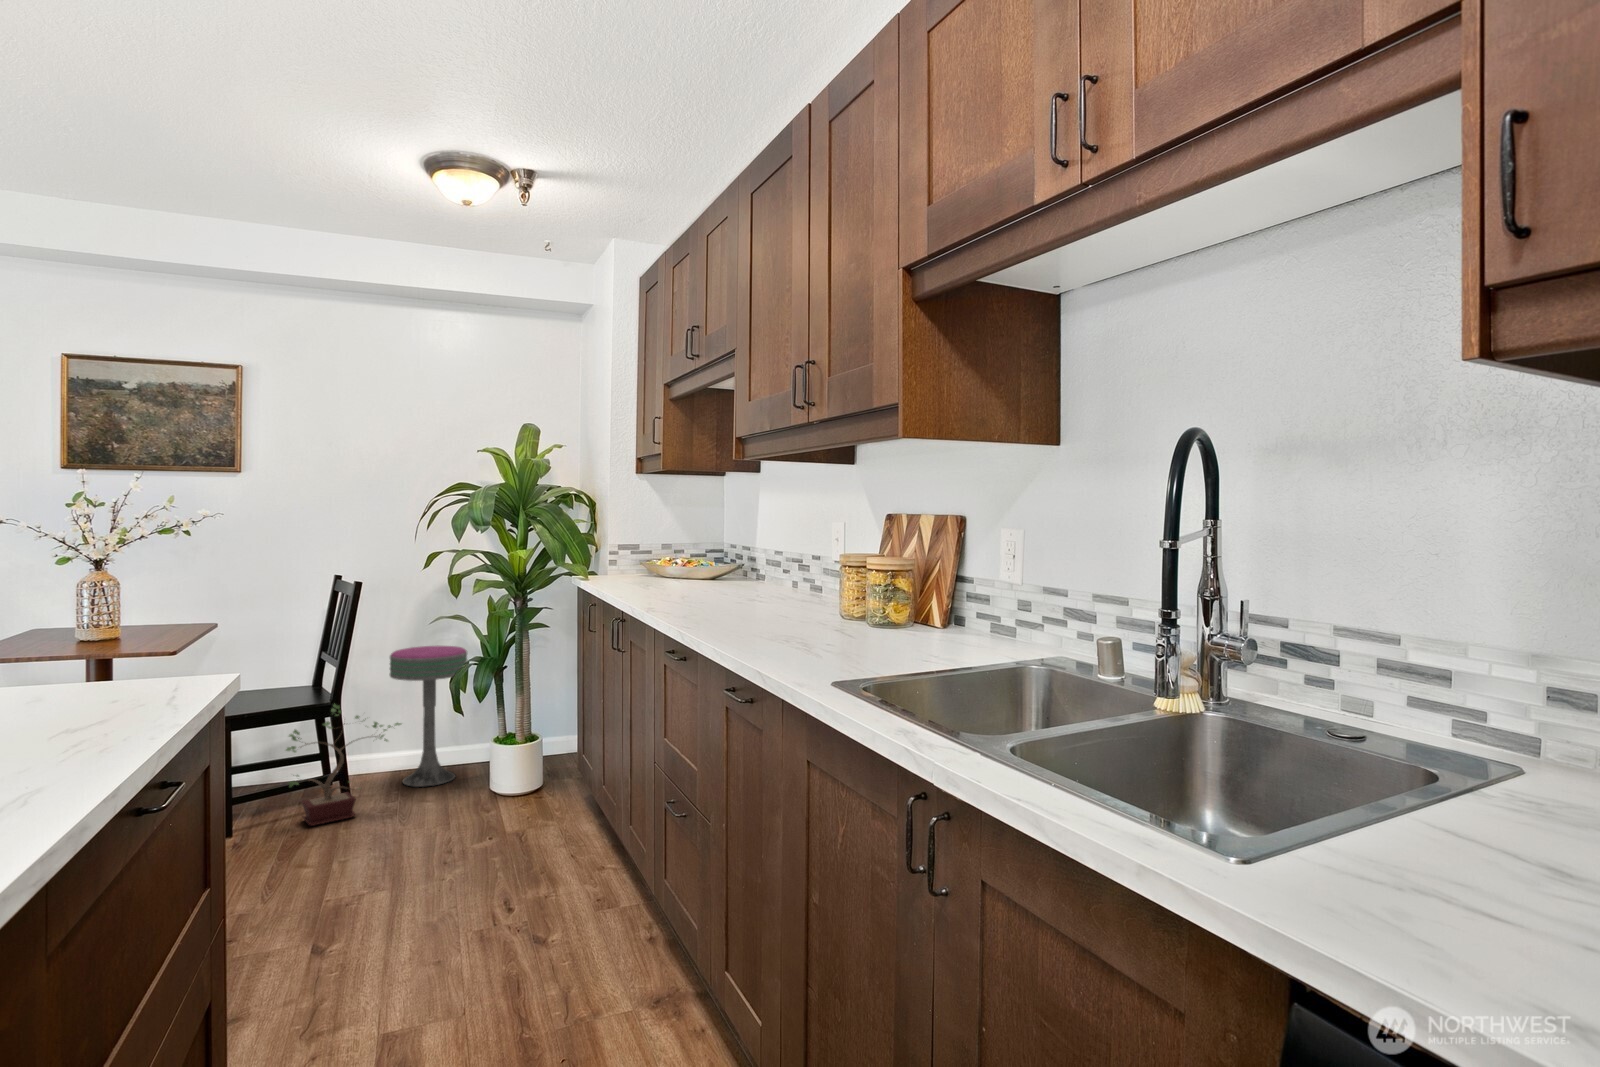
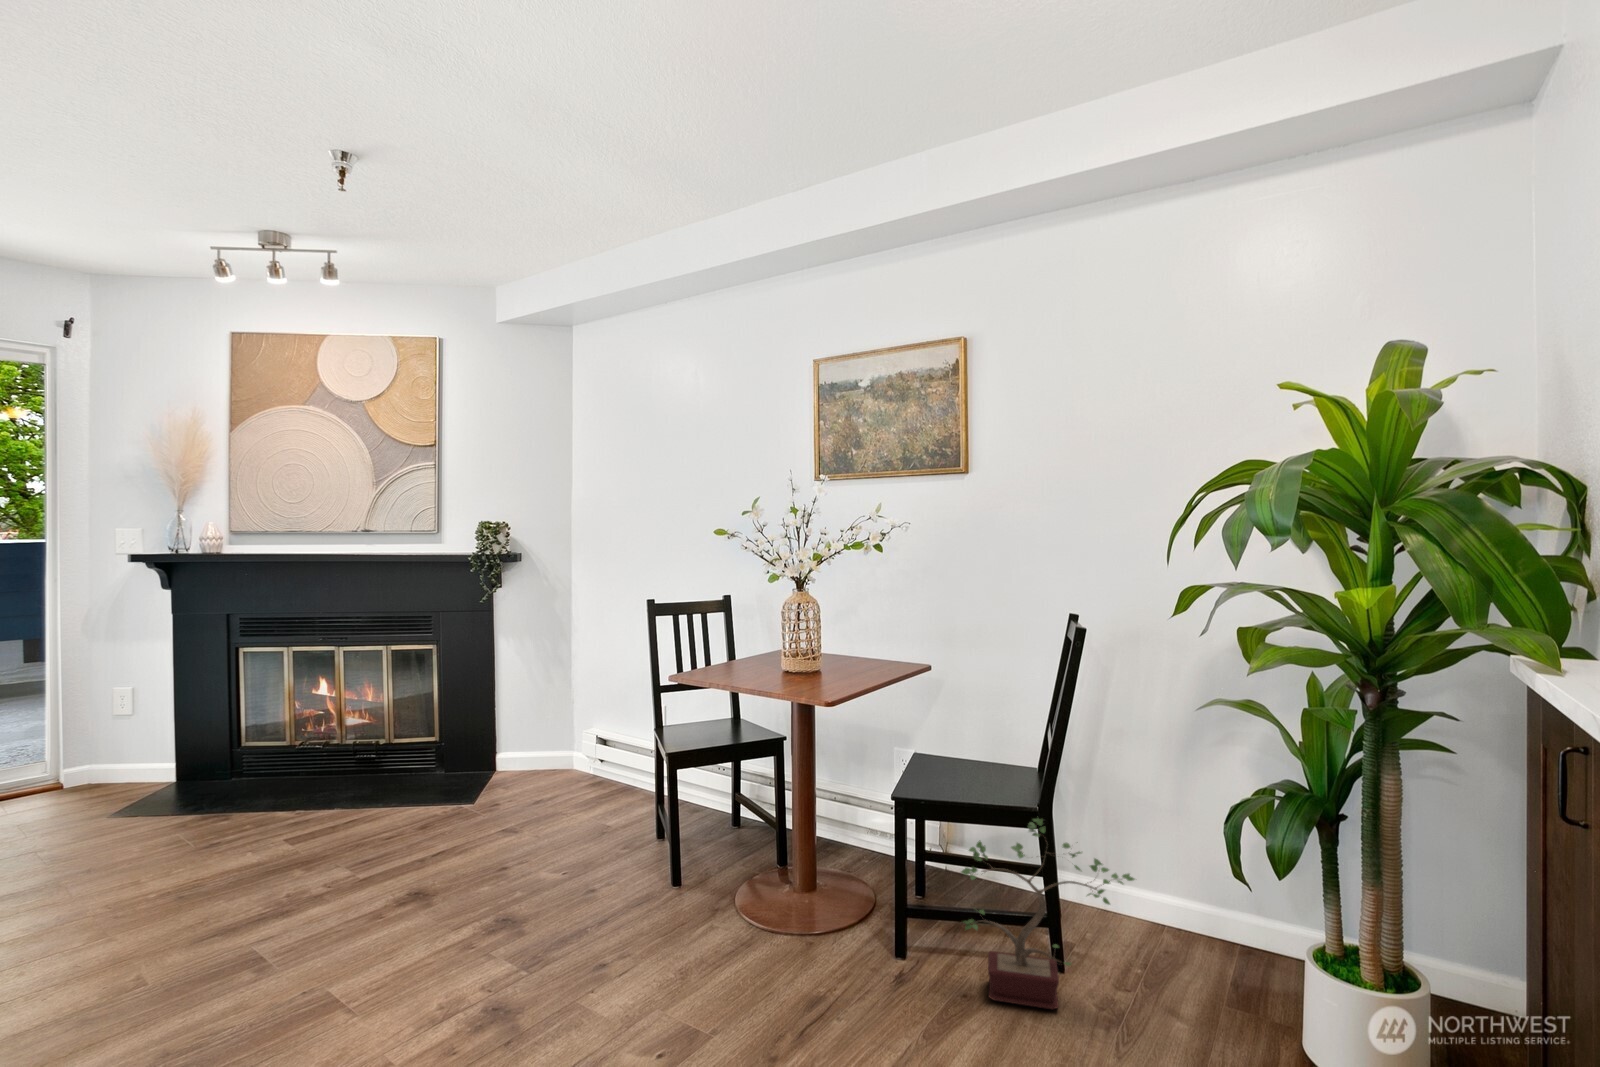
bar stool: present [390,646,467,787] -> none [1136,738,1270,993]

